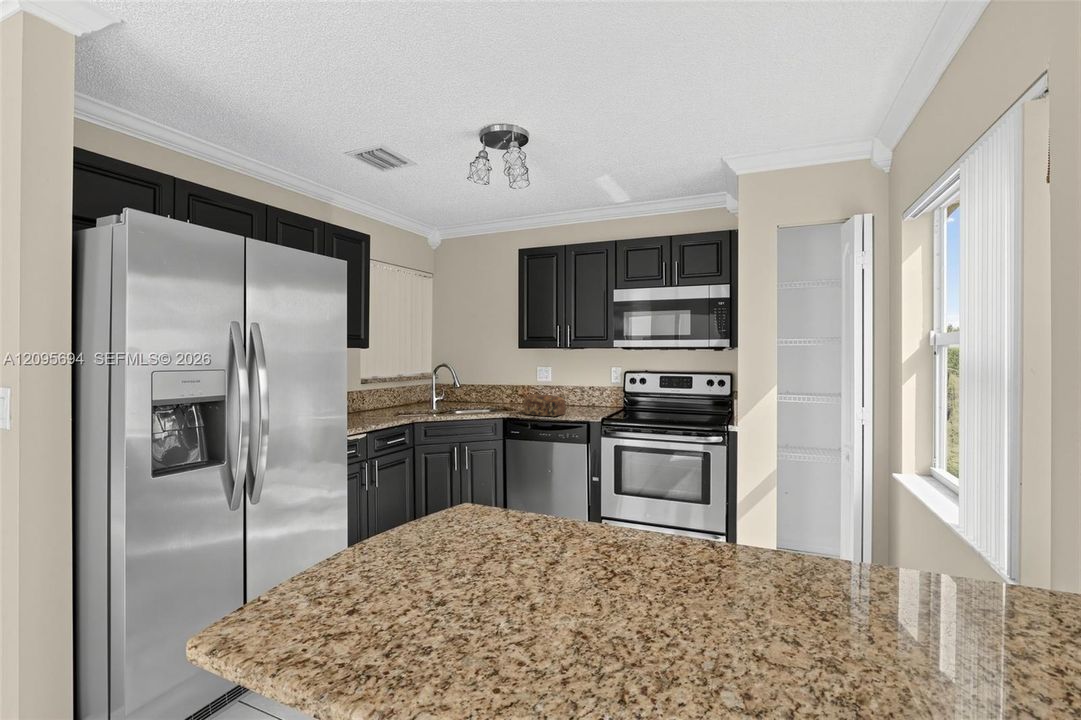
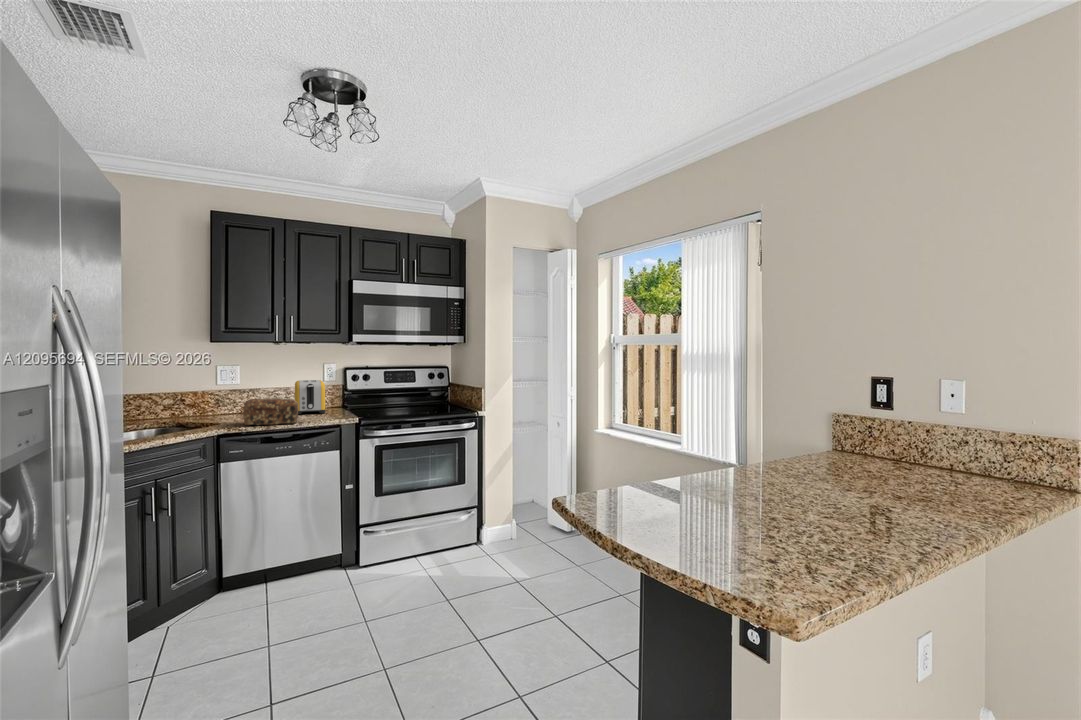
toaster: none [577,381,610,410] -> present [295,380,325,414]

